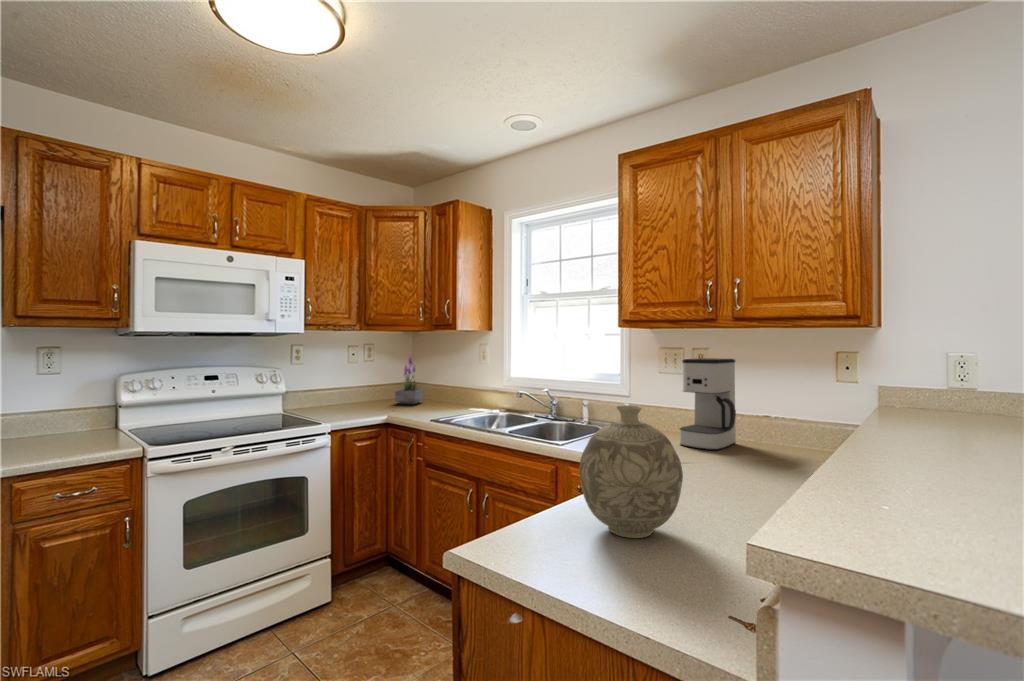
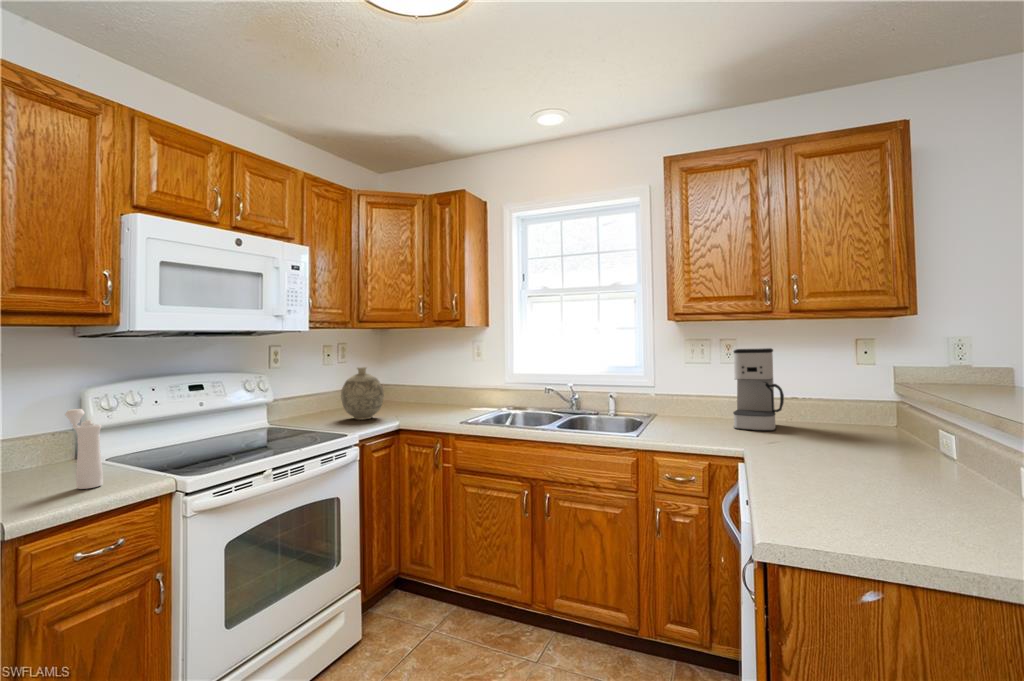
potted plant: present [395,355,424,404] -> none [382,353,409,410]
pepper mill: none [78,390,99,449] -> present [65,409,103,489]
decorative vase: present [579,406,683,538] -> present [341,367,384,420]

